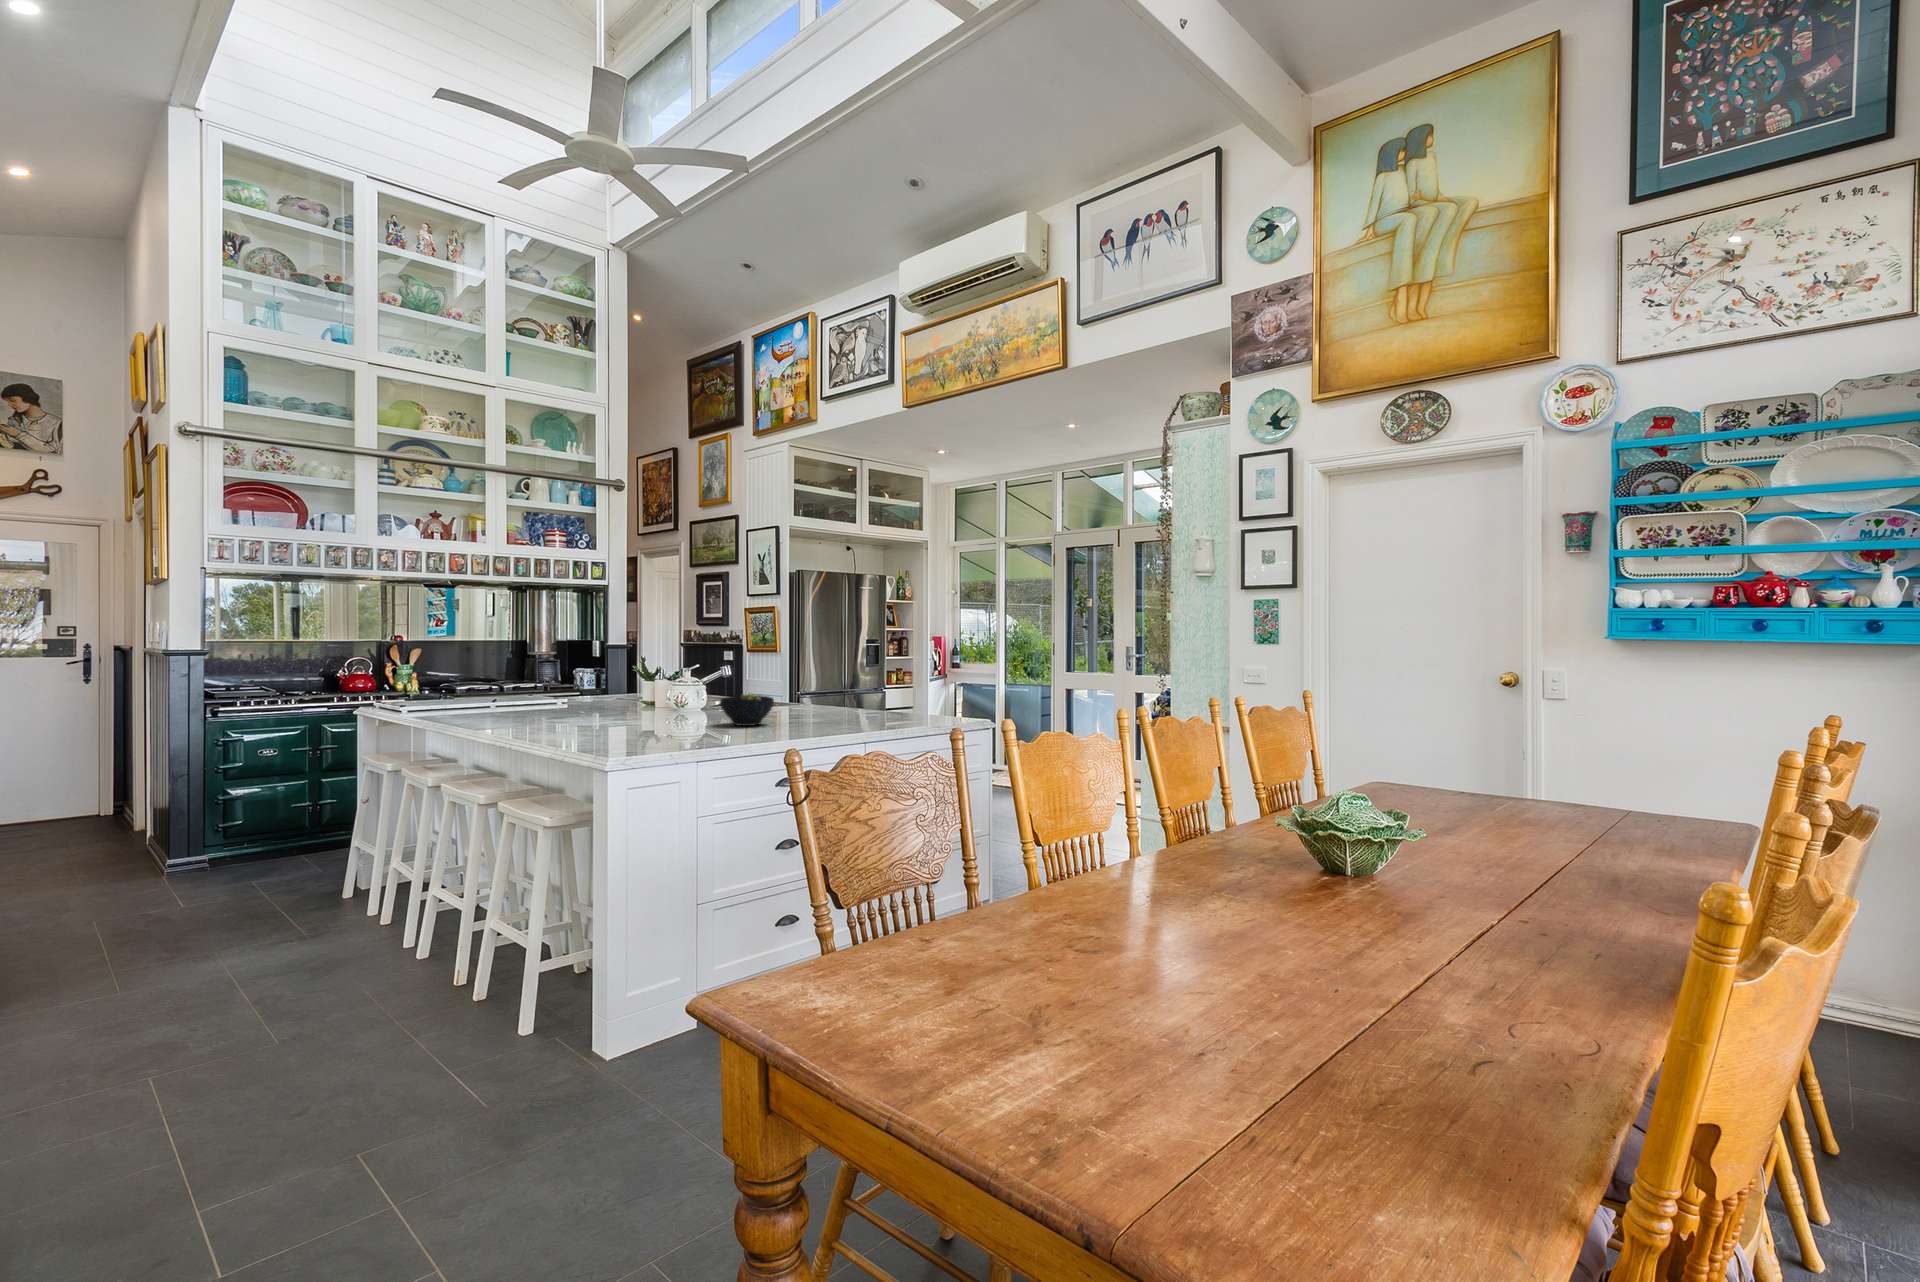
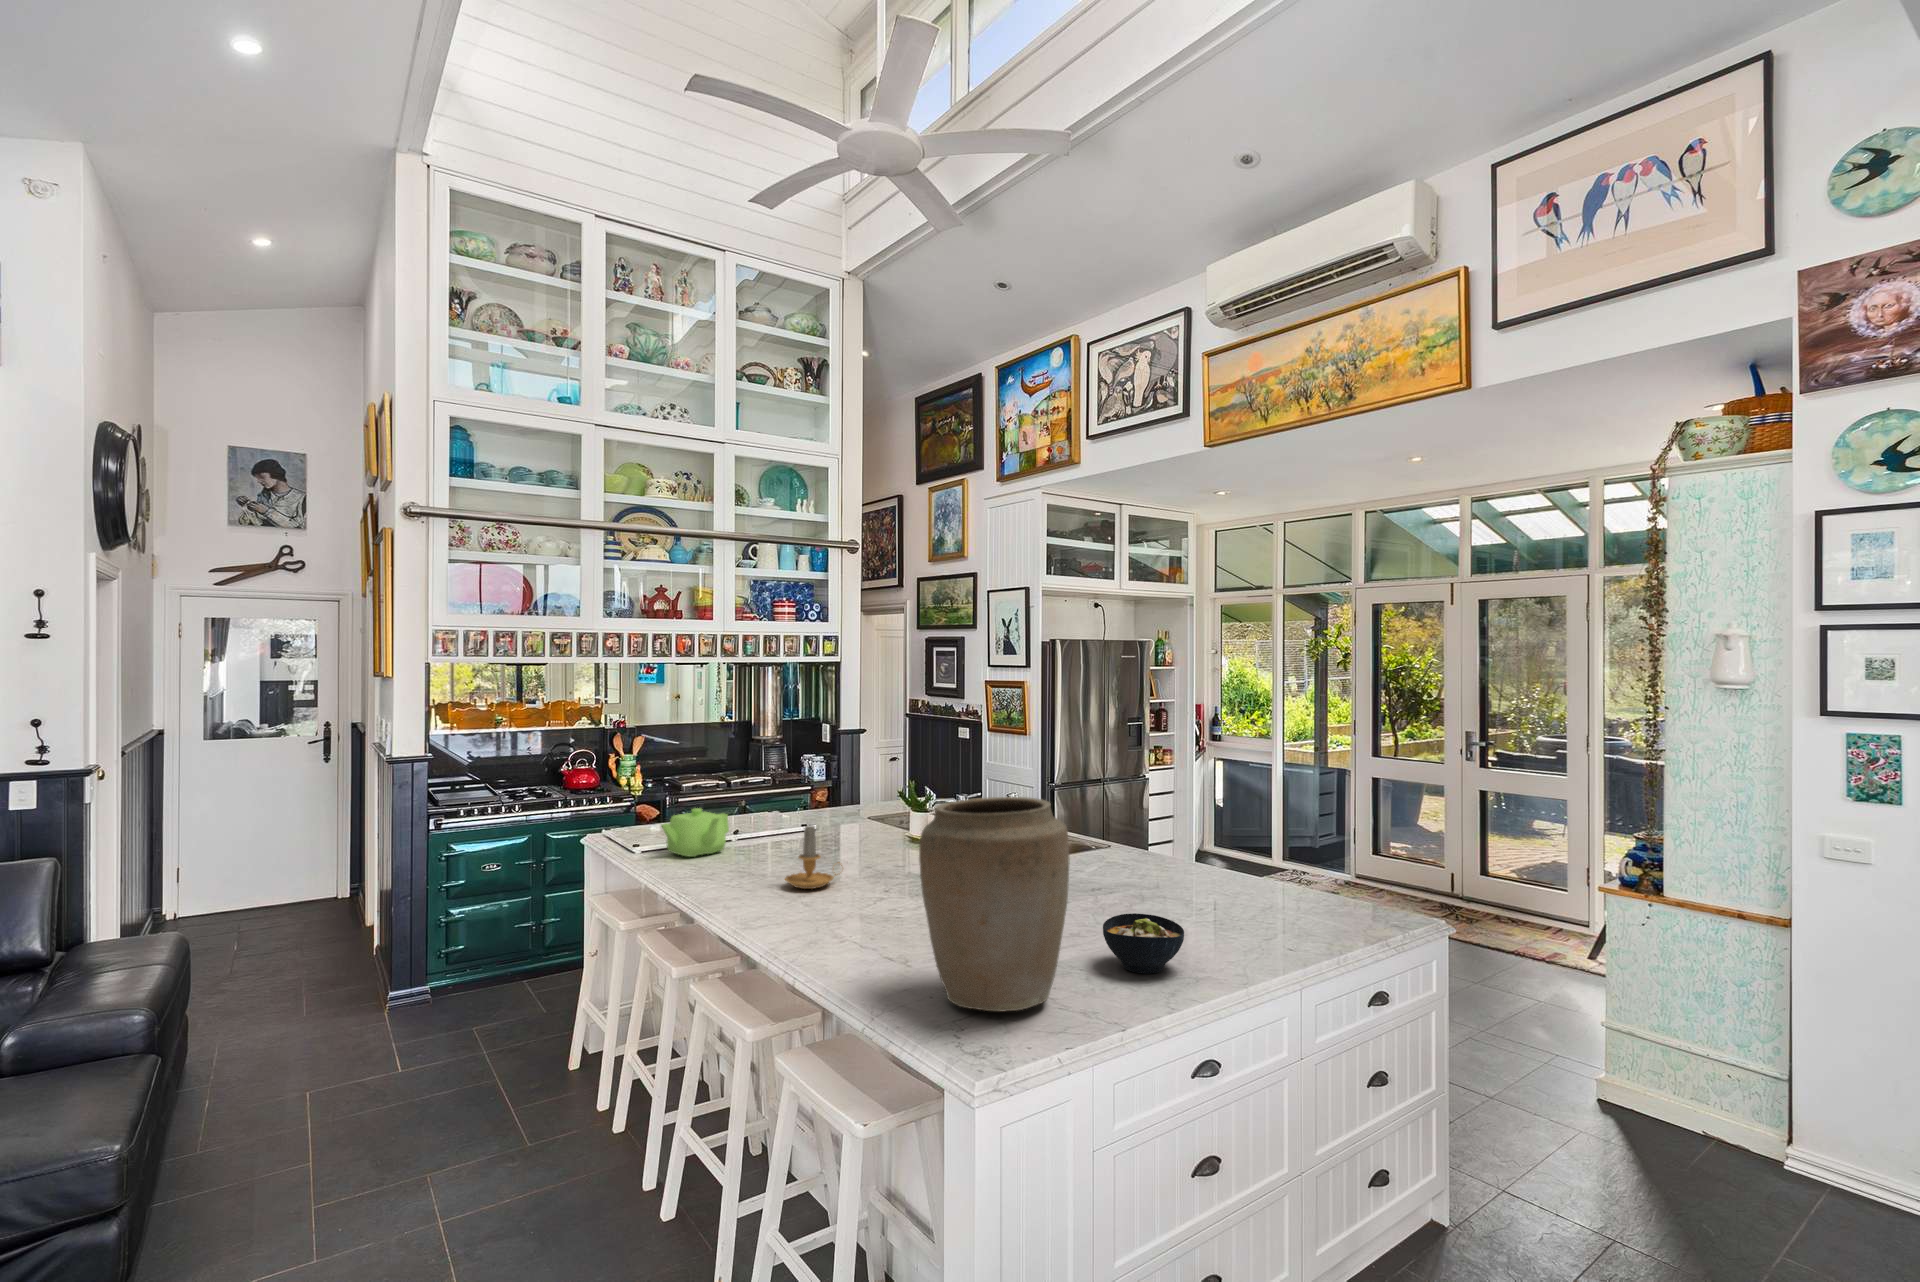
vase: none [579,604,682,731] -> present [919,797,1069,1011]
candle: none [514,662,563,710] -> present [785,825,842,889]
teapot: none [418,666,479,702] -> present [662,808,729,857]

